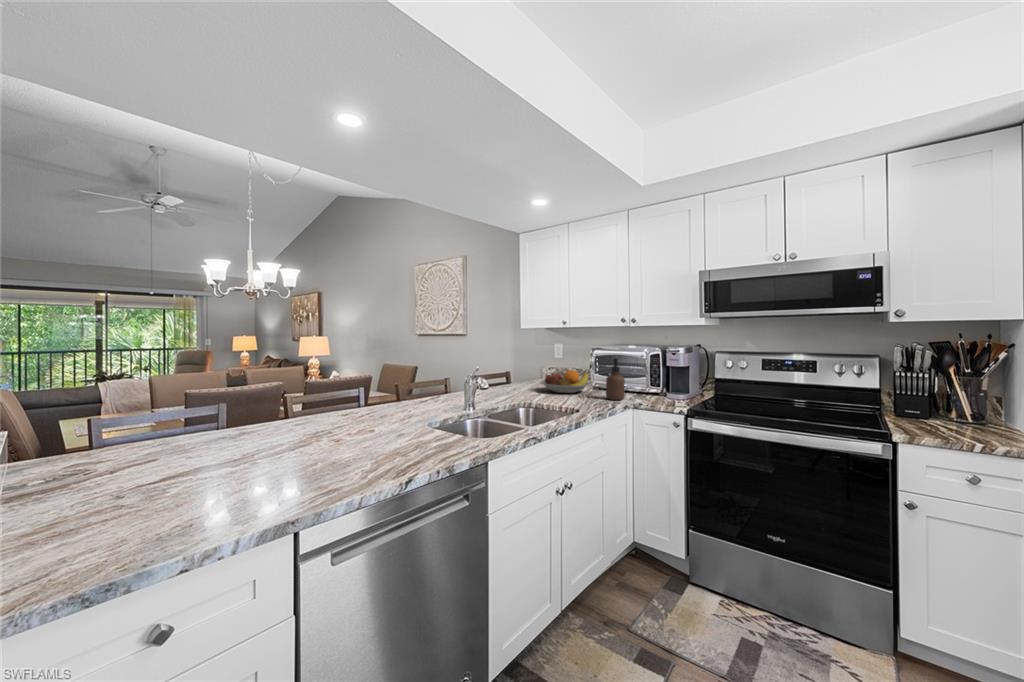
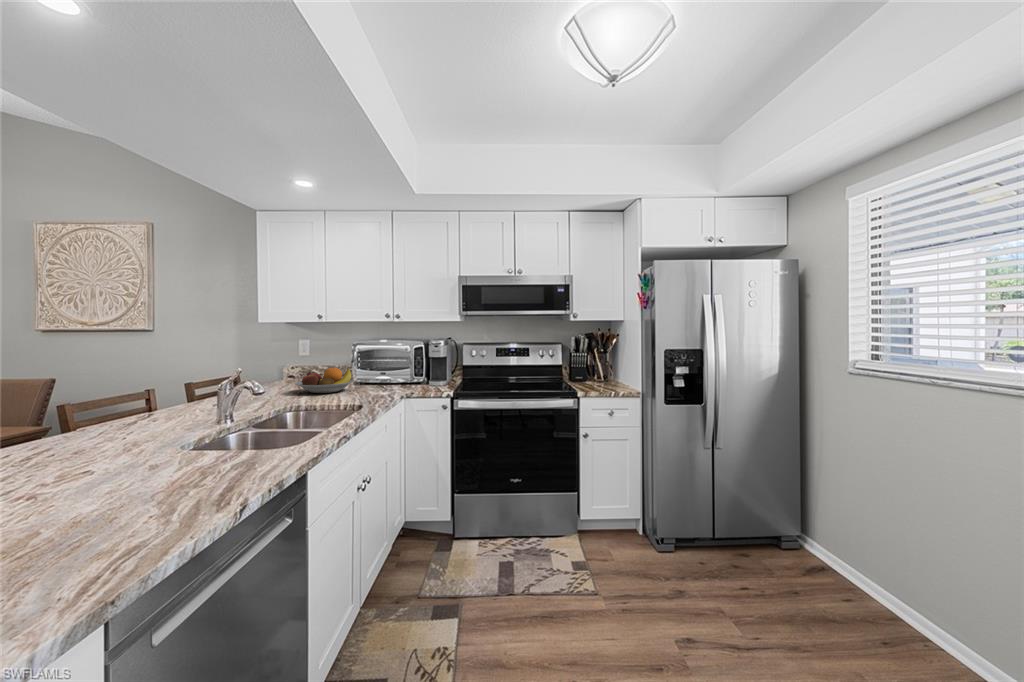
soap dispenser: present [606,358,625,400] -> none [375,352,394,393]

